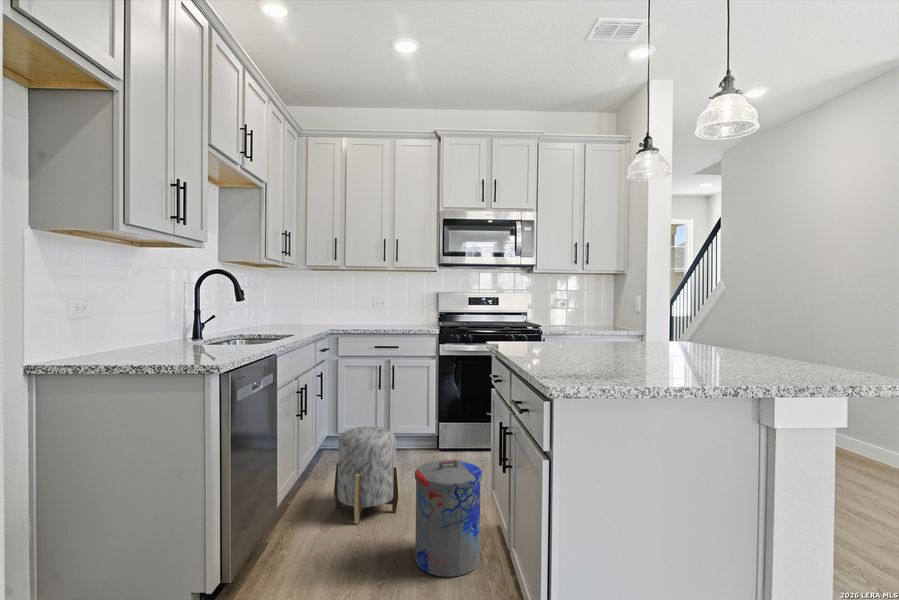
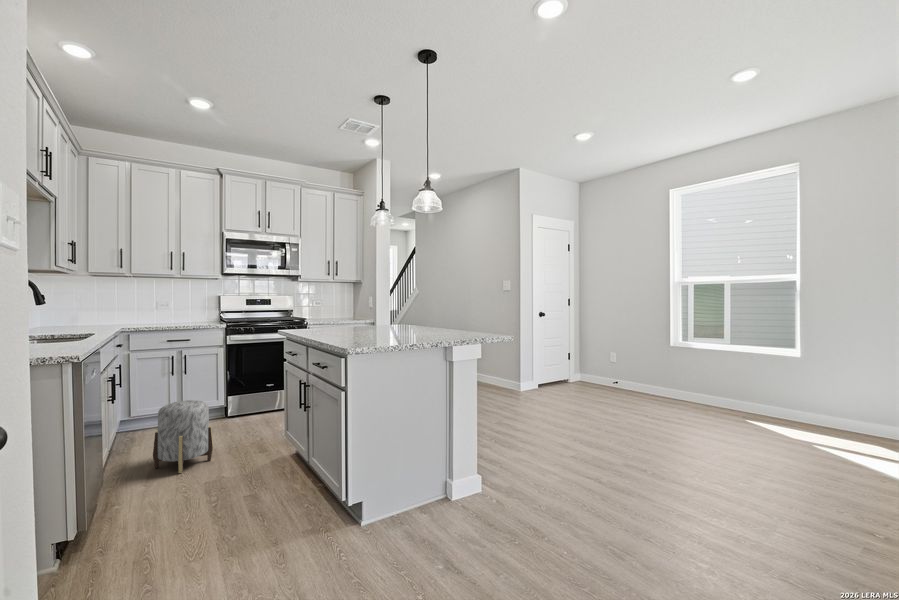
trash can: present [415,459,482,577] -> none [239,409,288,485]

